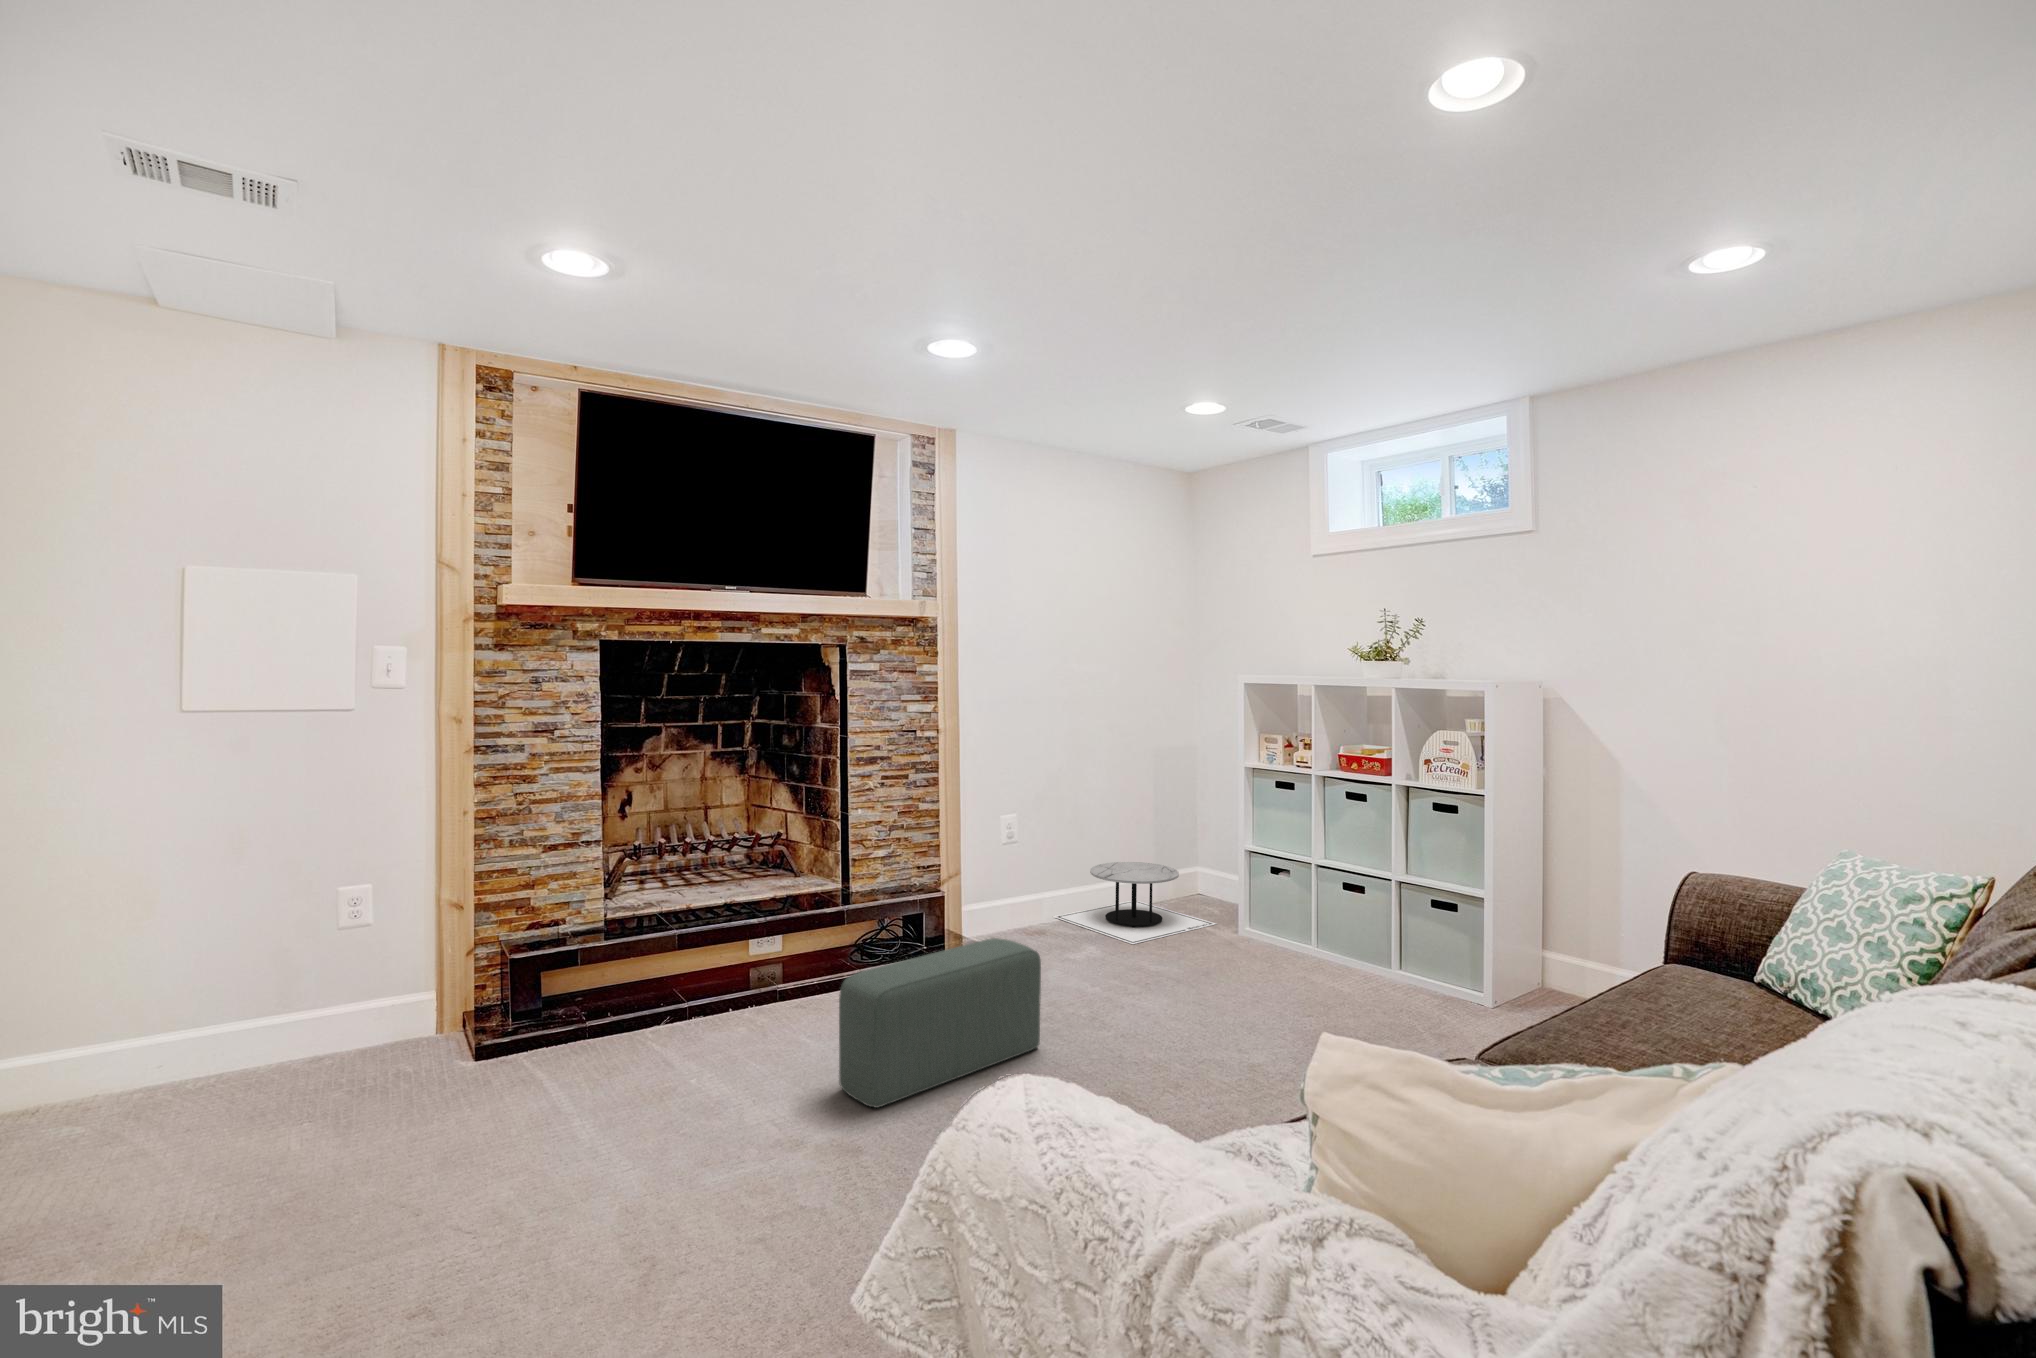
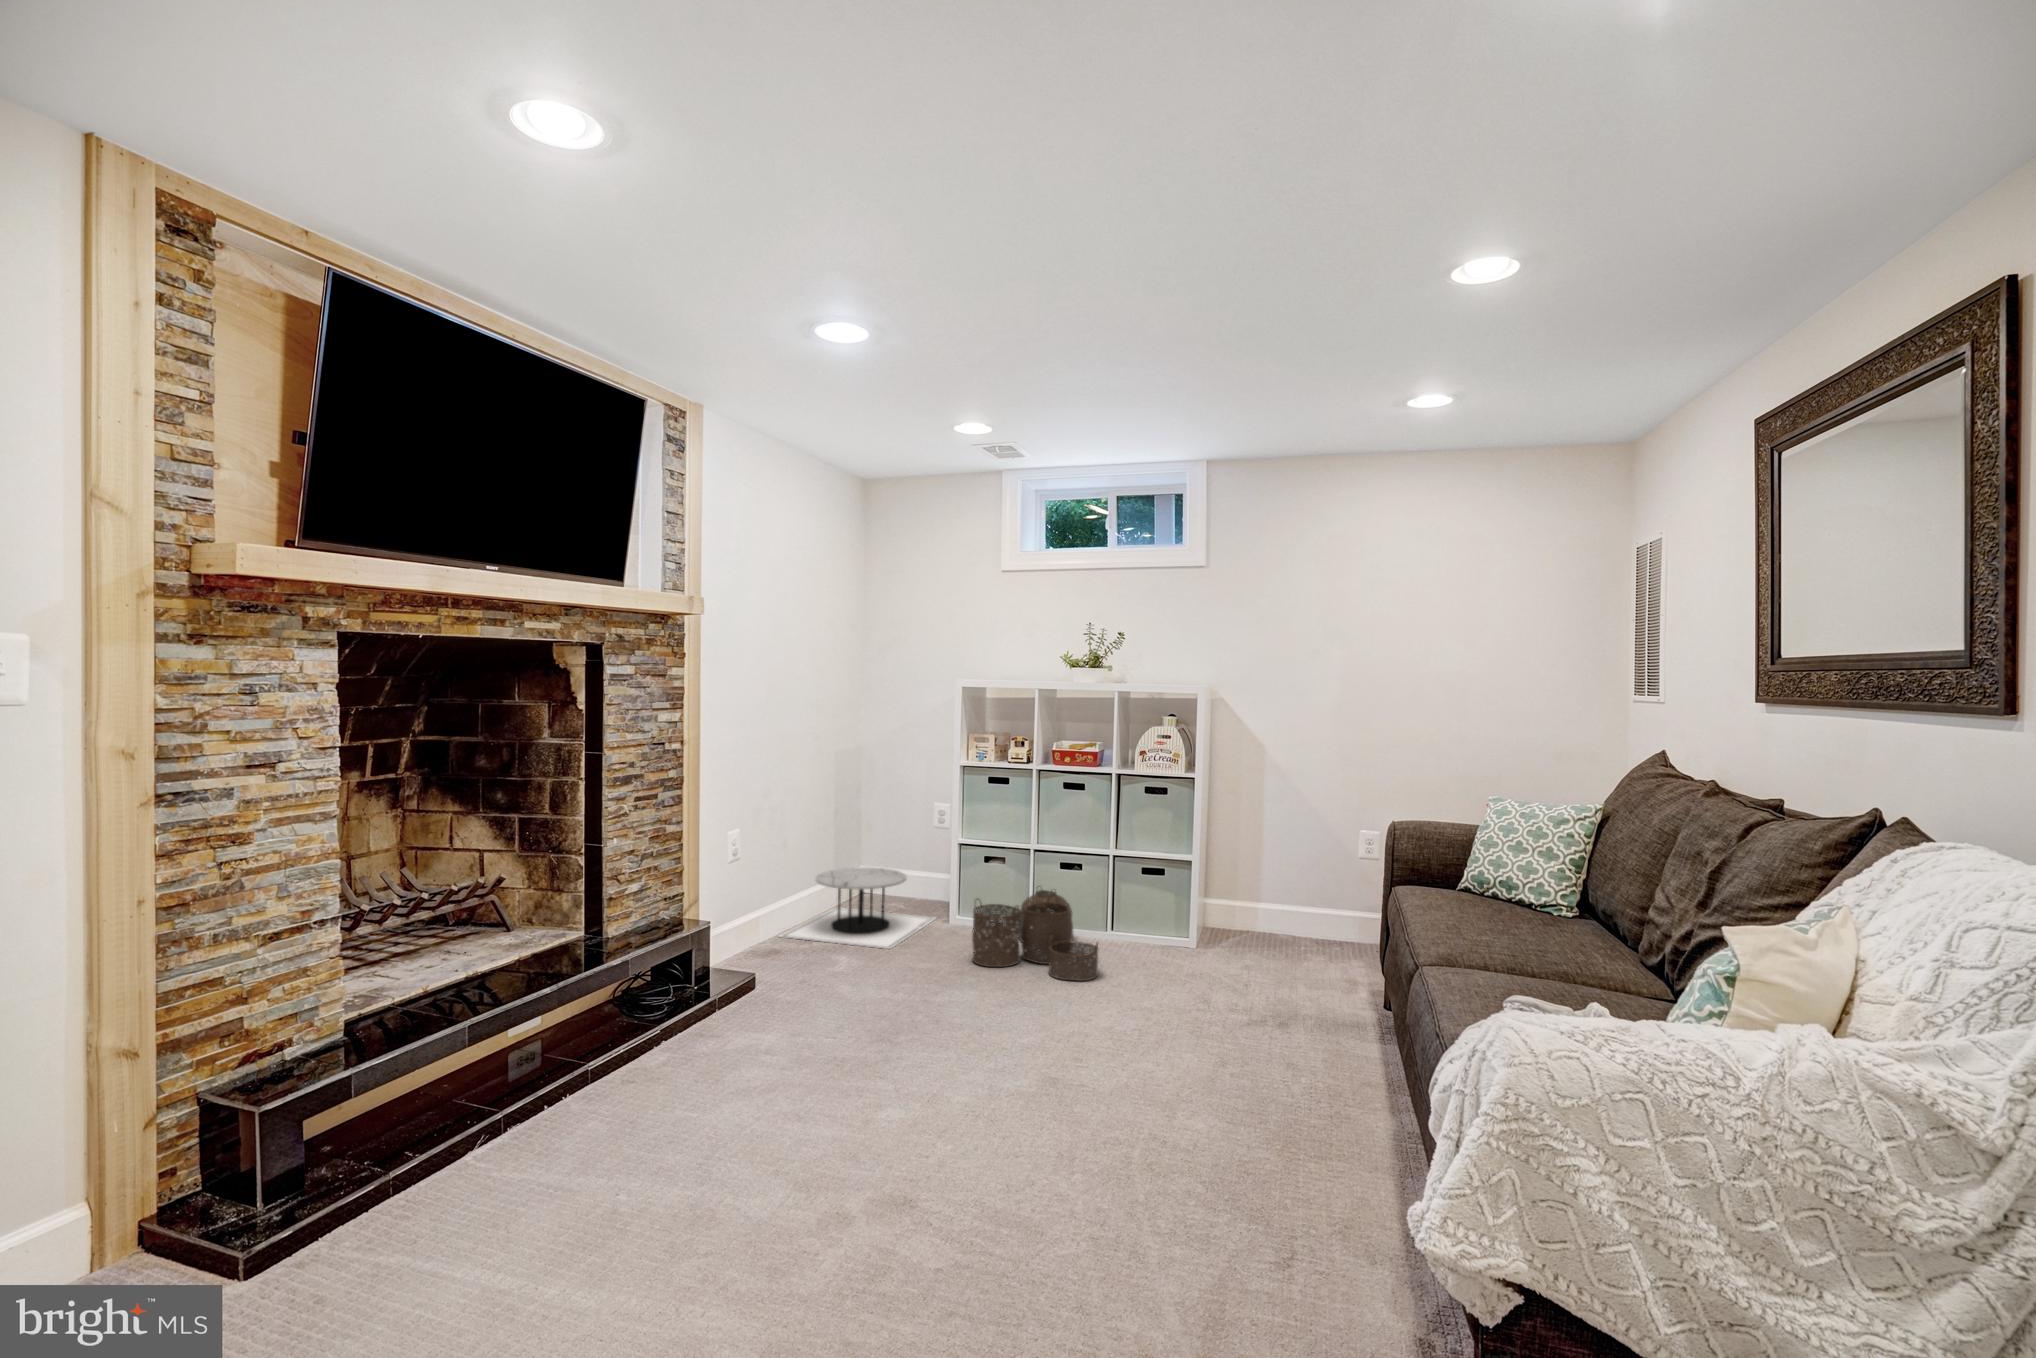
woven basket: none [1192,903,1330,1011] -> present [972,890,1098,981]
pouf: present [839,938,1041,1108] -> none [808,956,944,1155]

